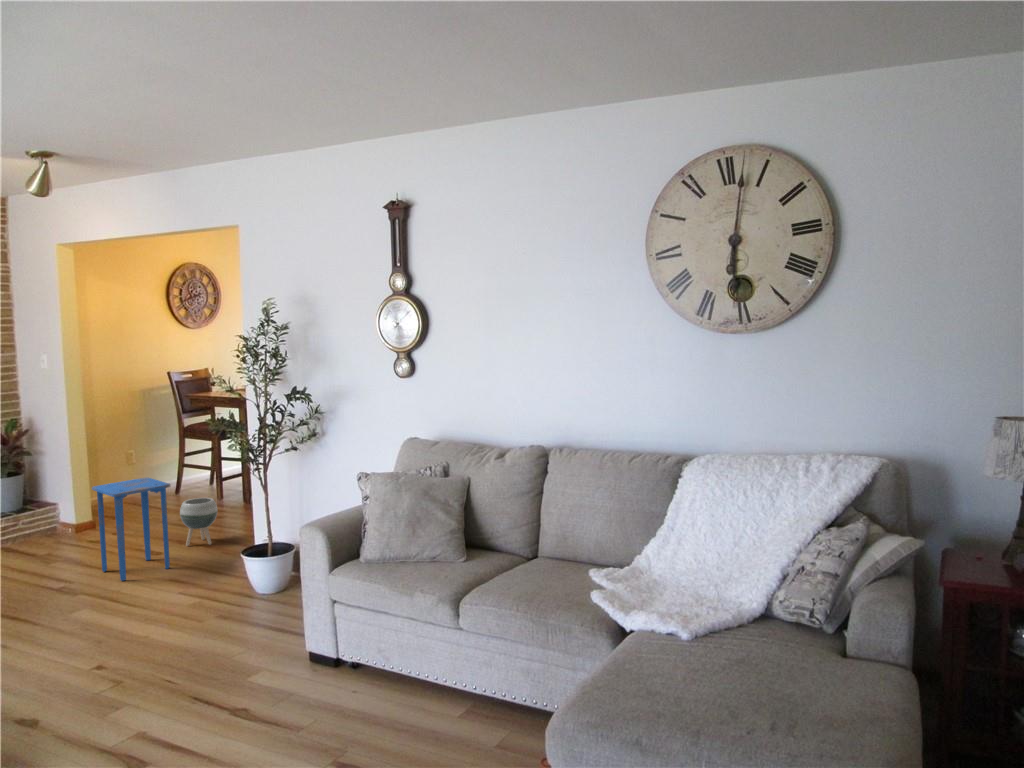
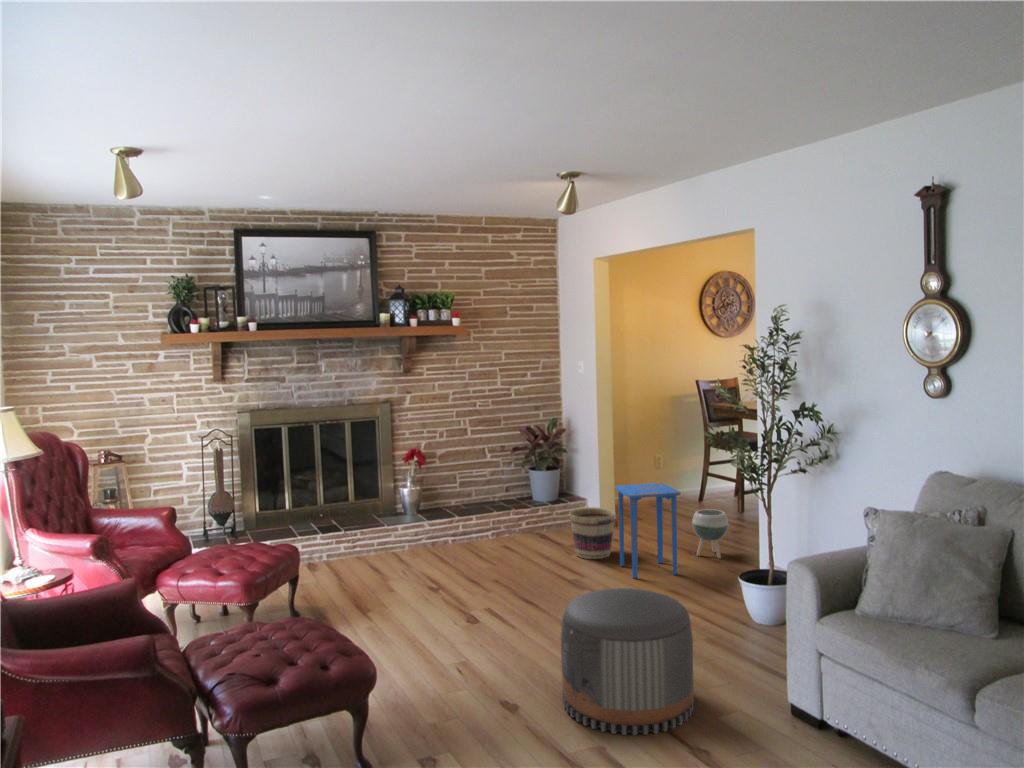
basket: none [32,513,92,572] -> present [569,507,615,559]
pouf: none [65,583,219,738] -> present [561,588,694,735]

